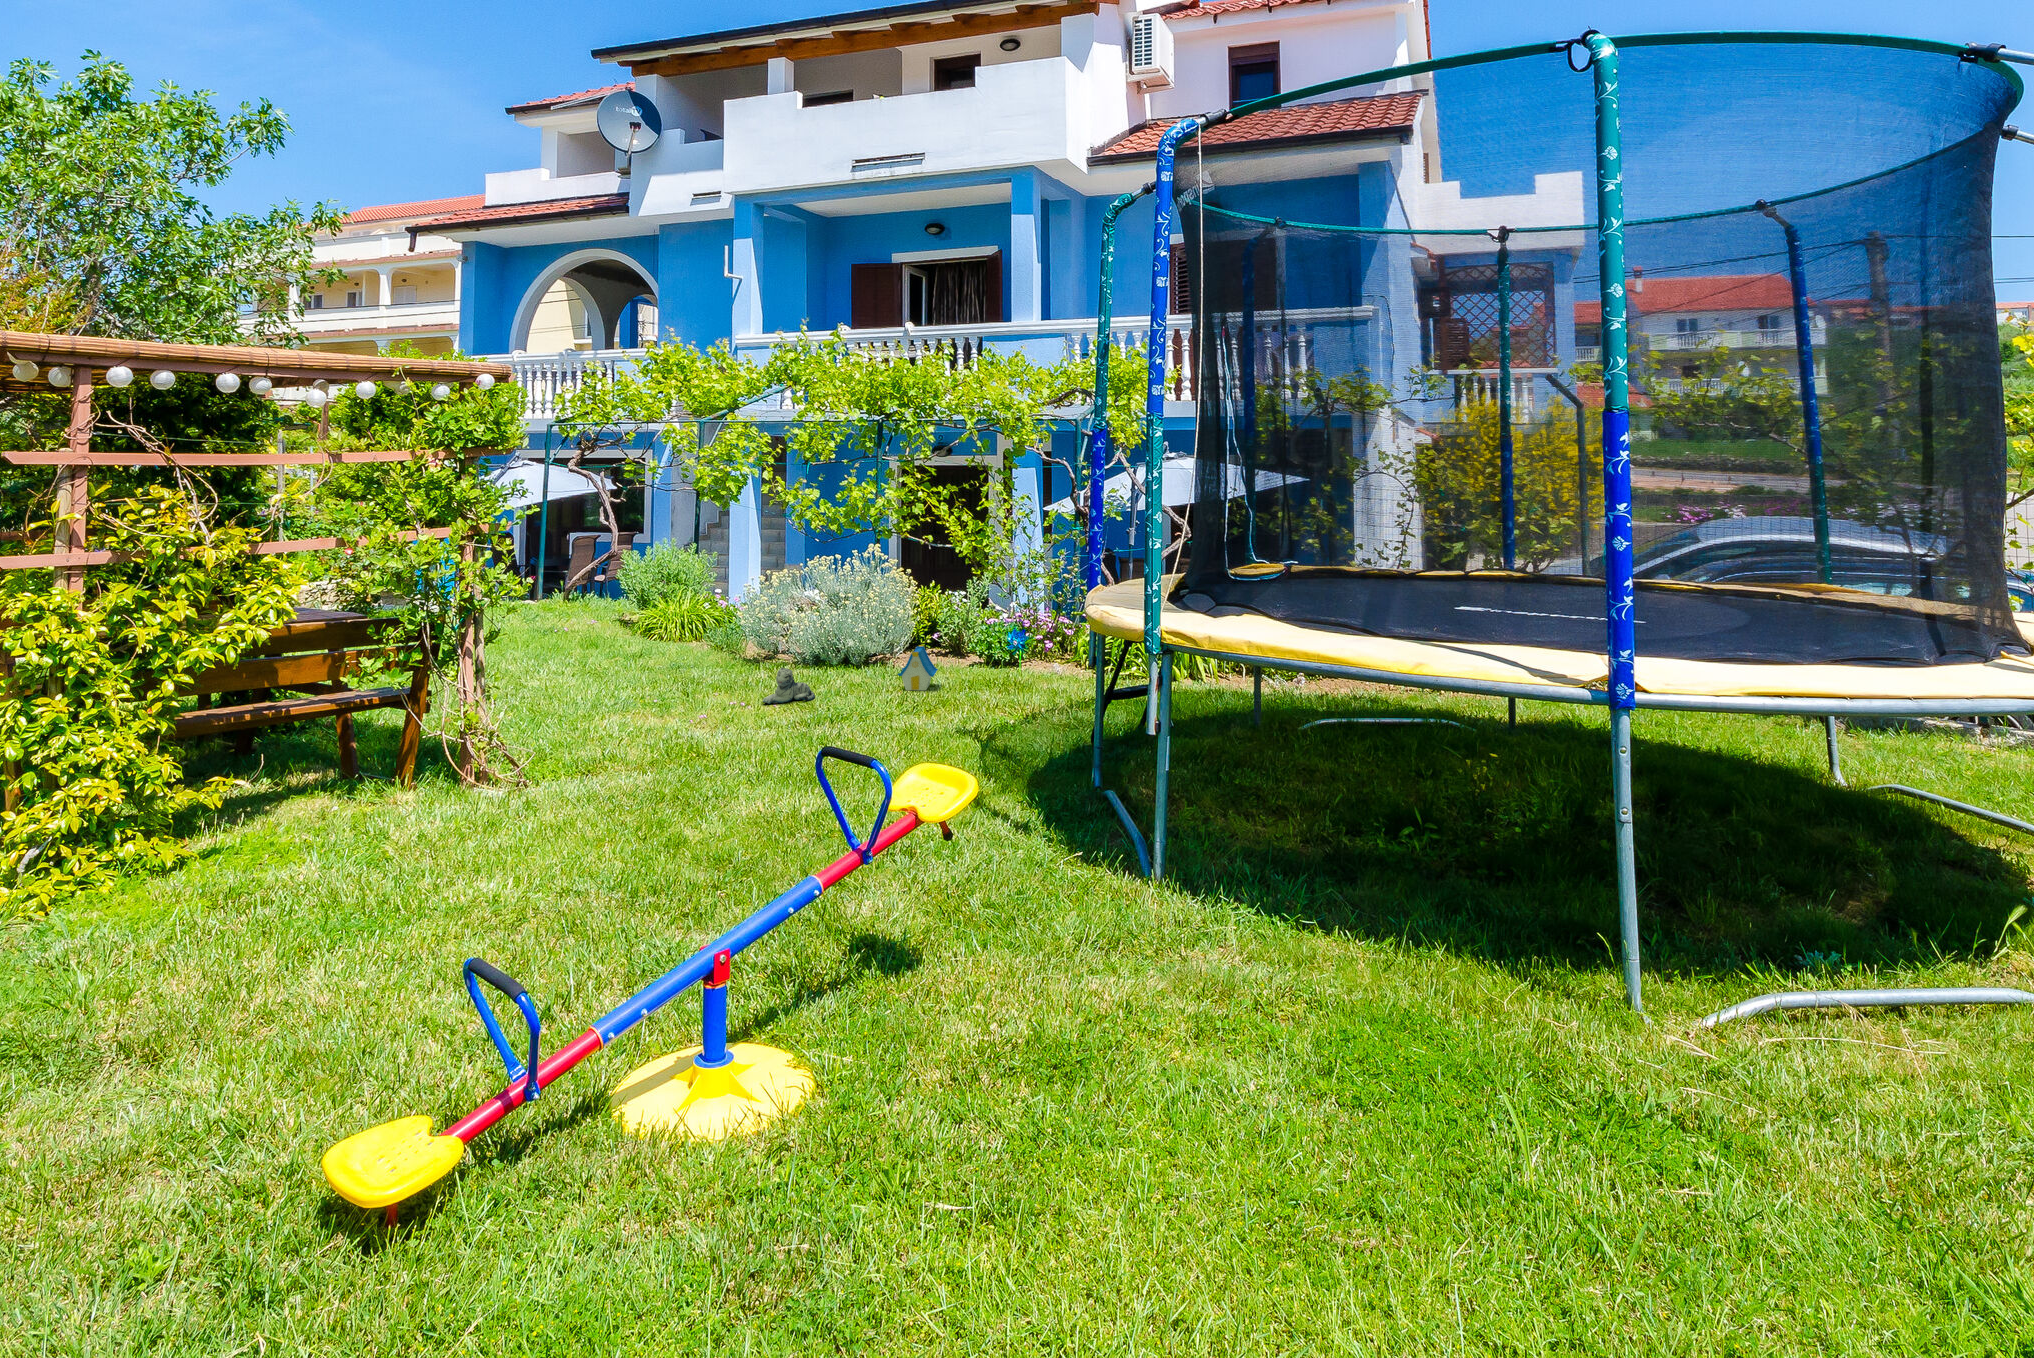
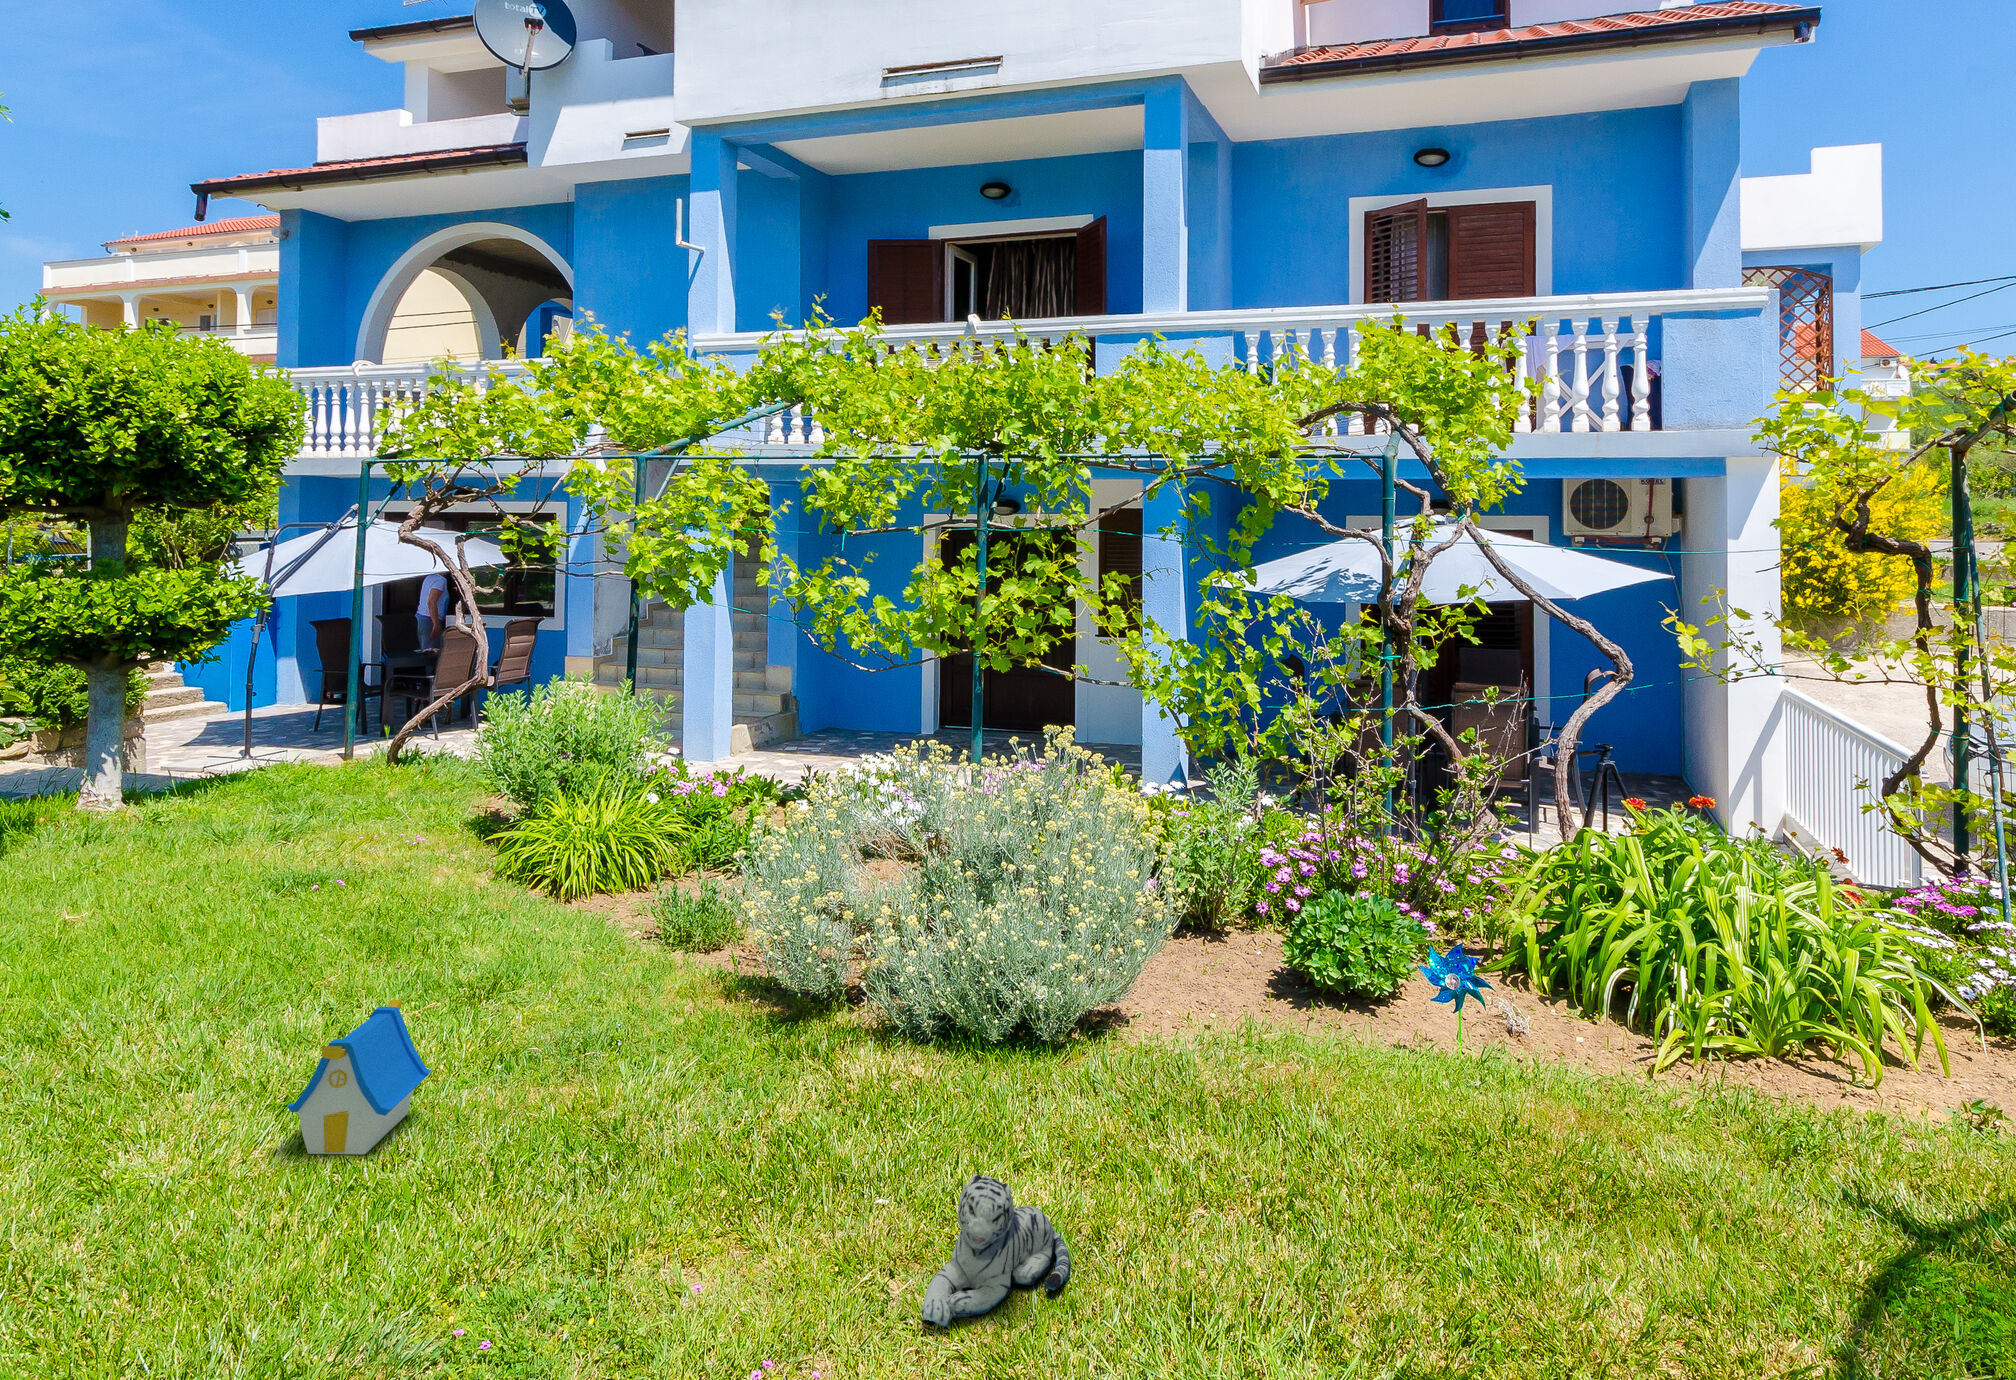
toy house: present [898,645,938,690] -> present [287,999,431,1155]

